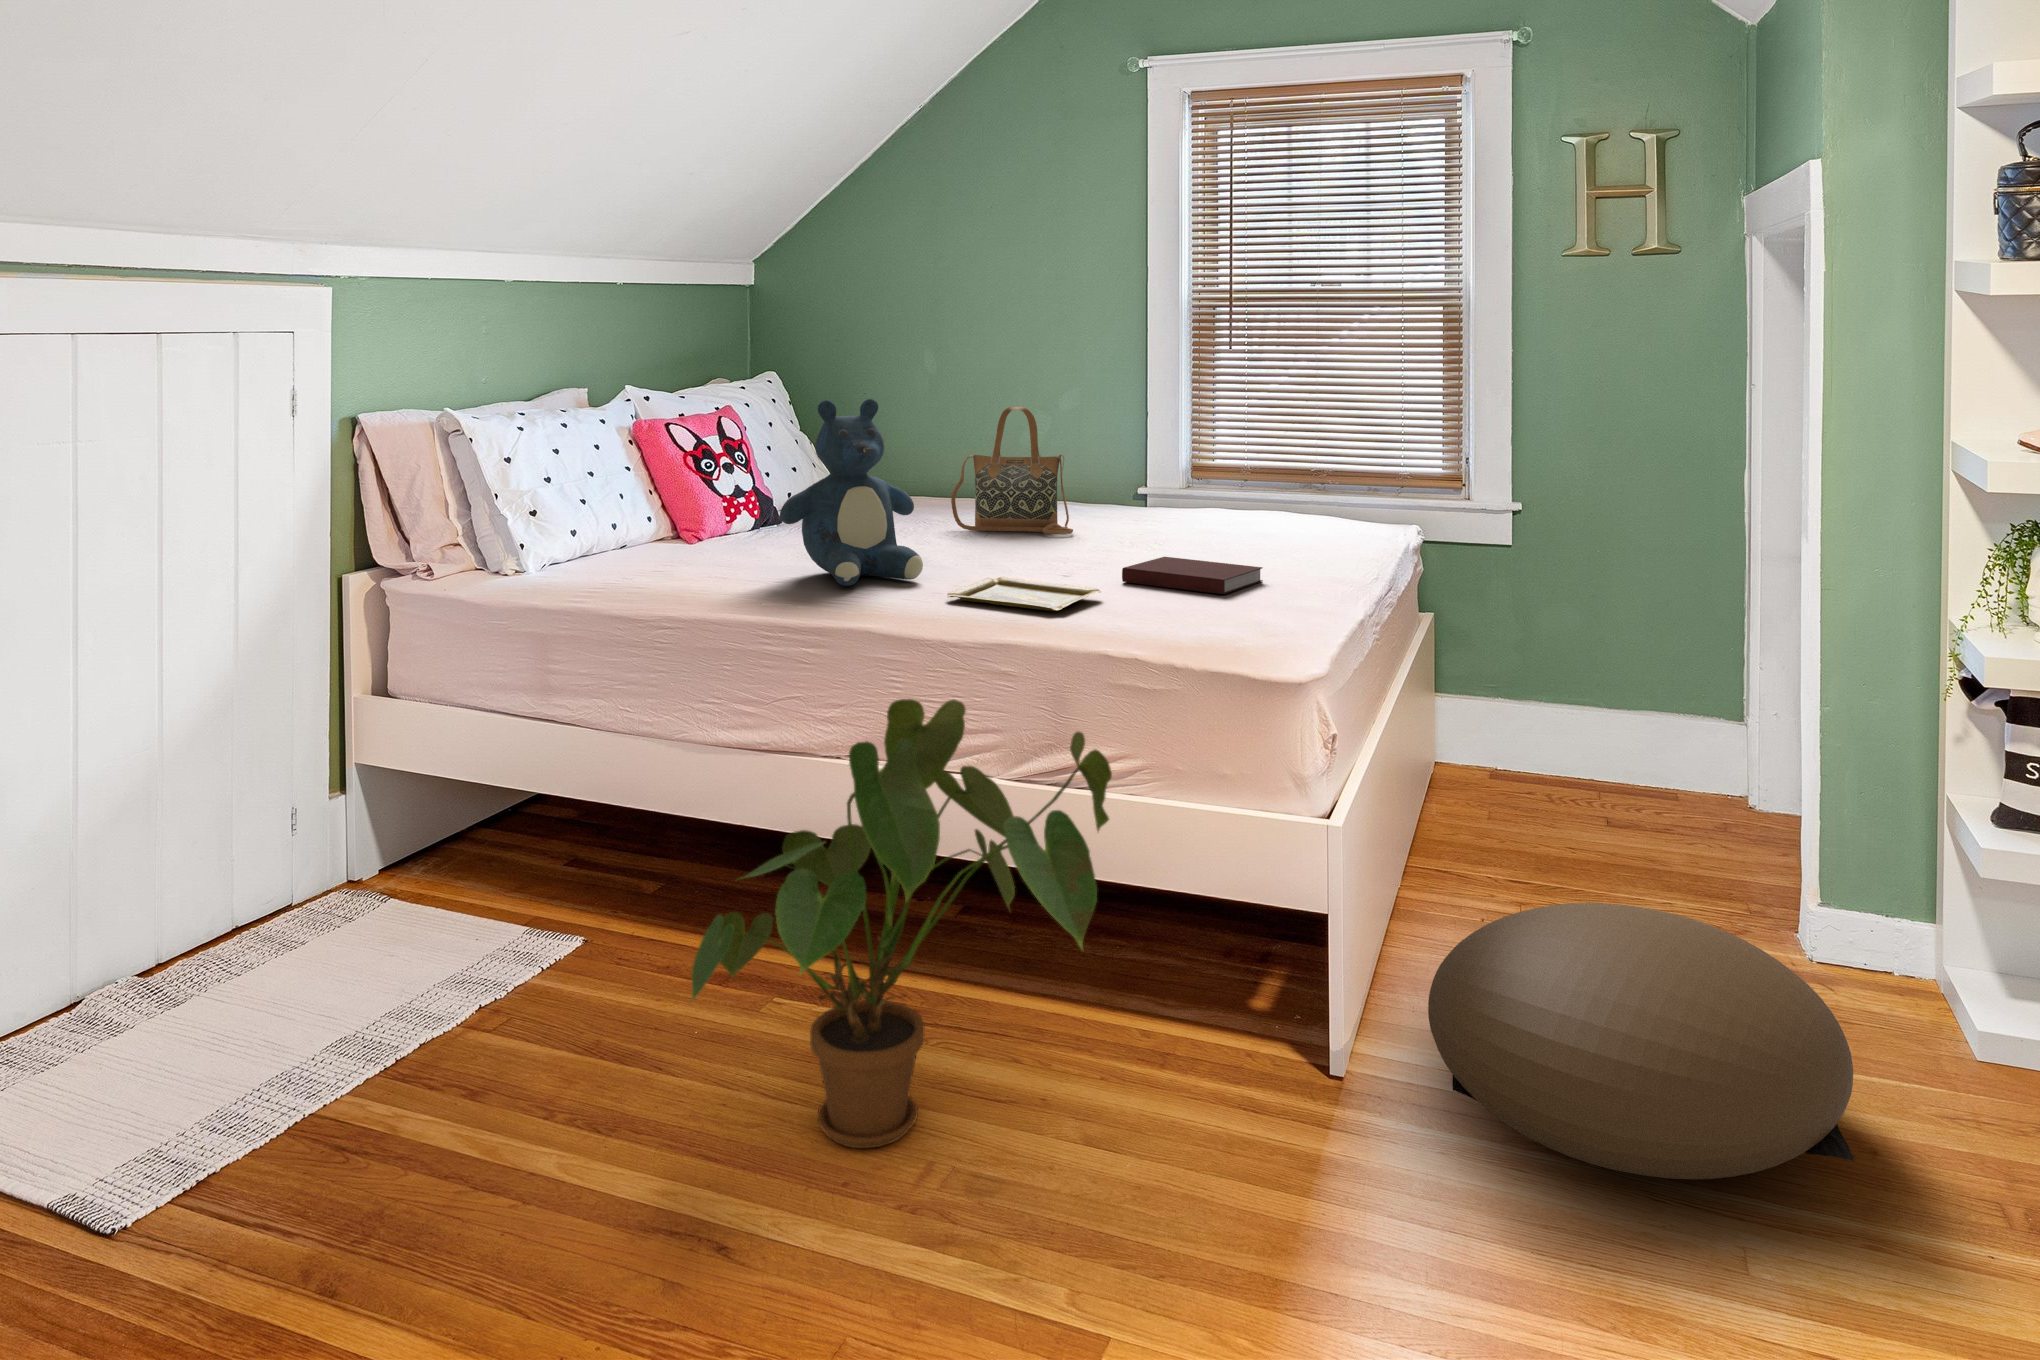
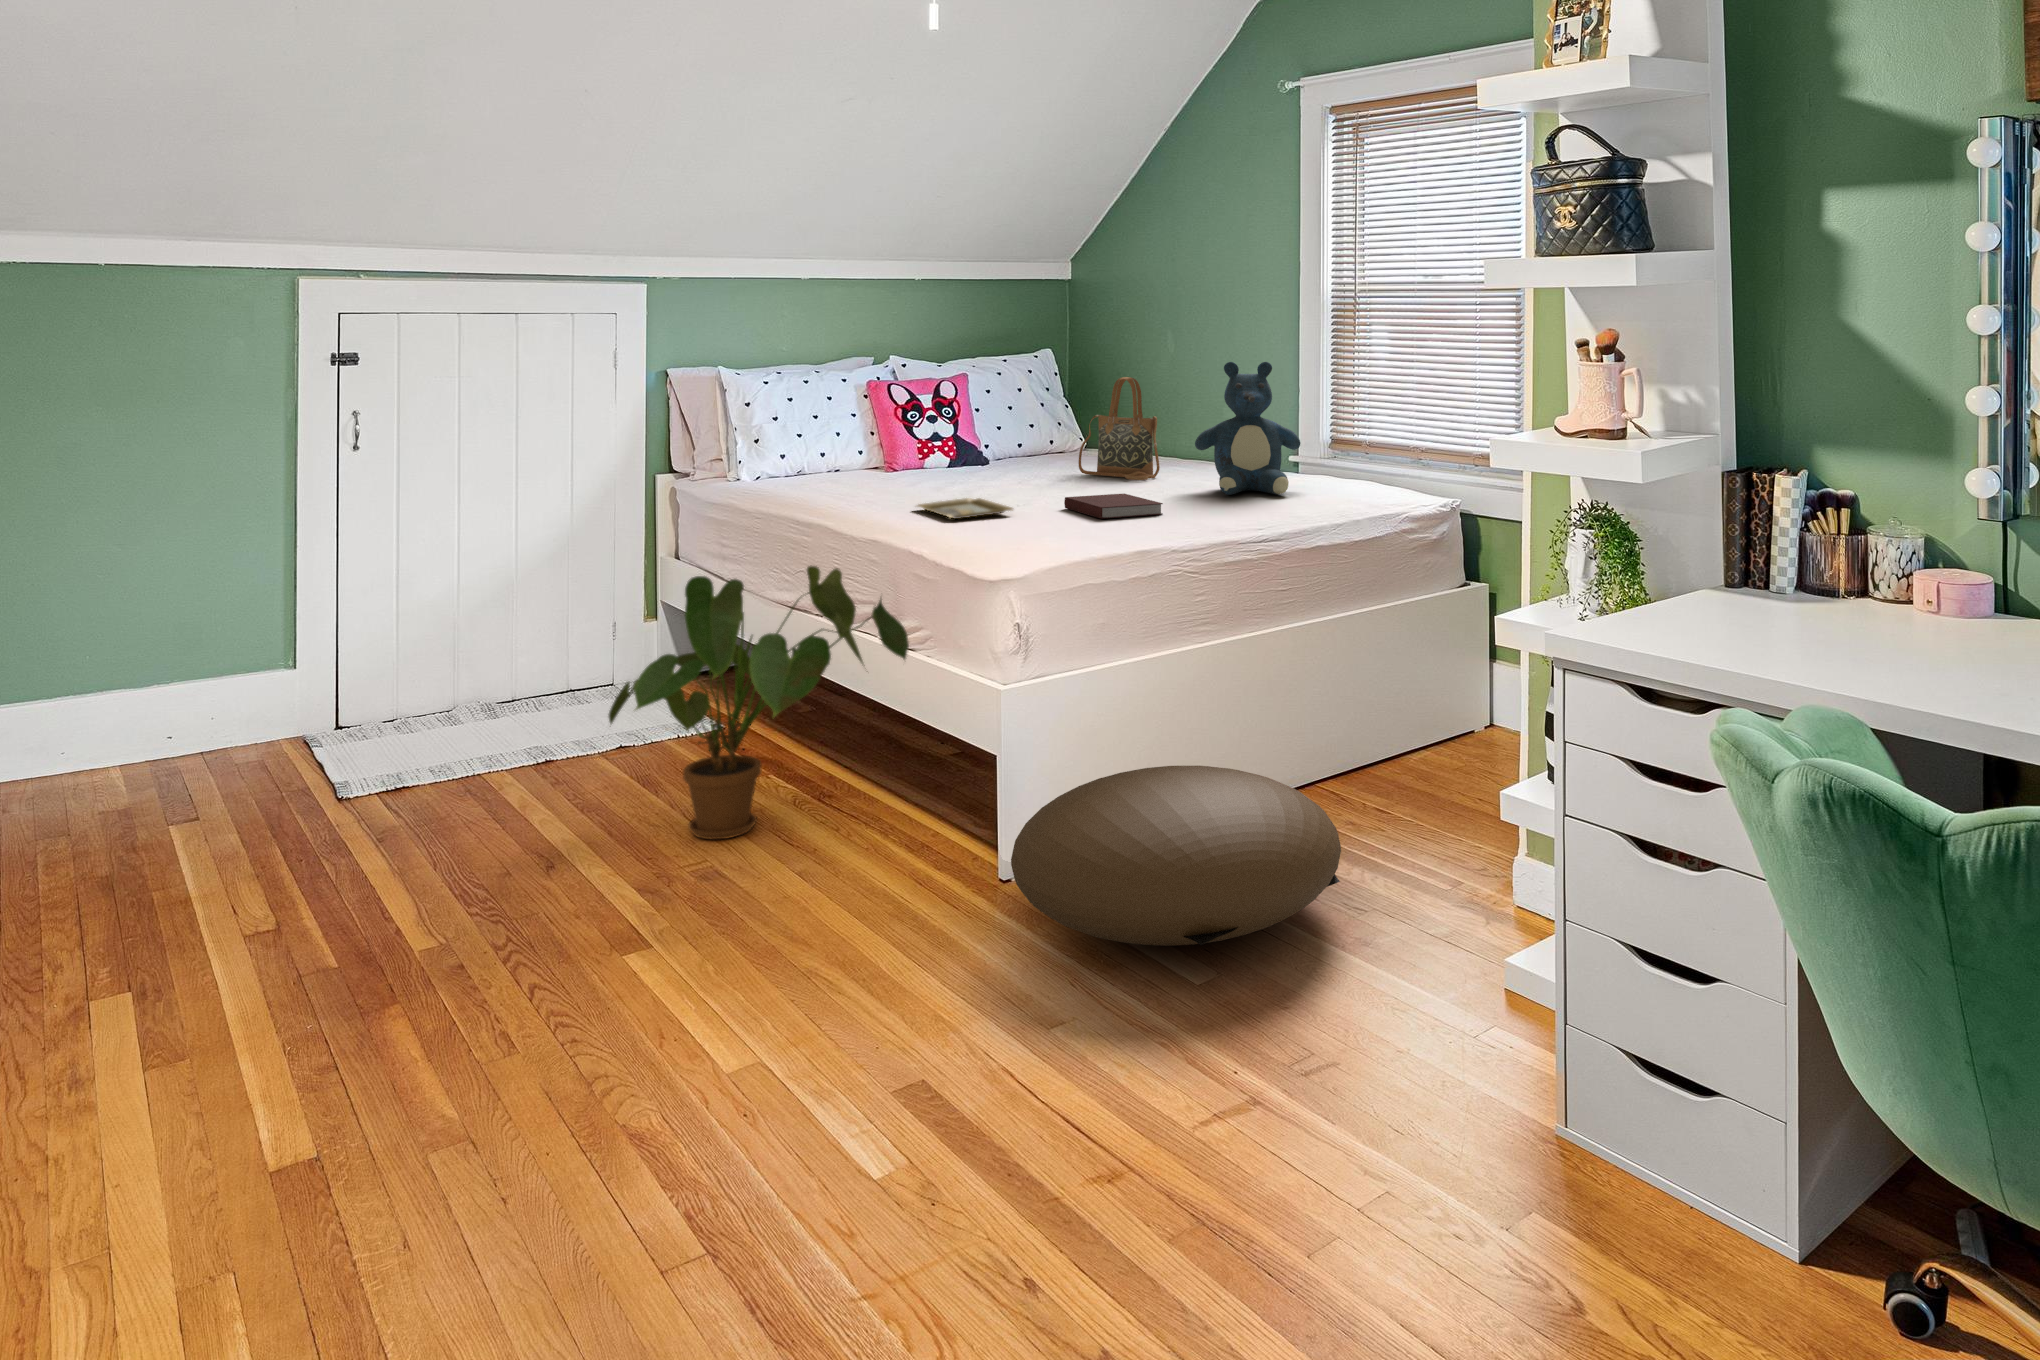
teddy bear: present [780,399,923,586] -> present [1195,362,1301,495]

